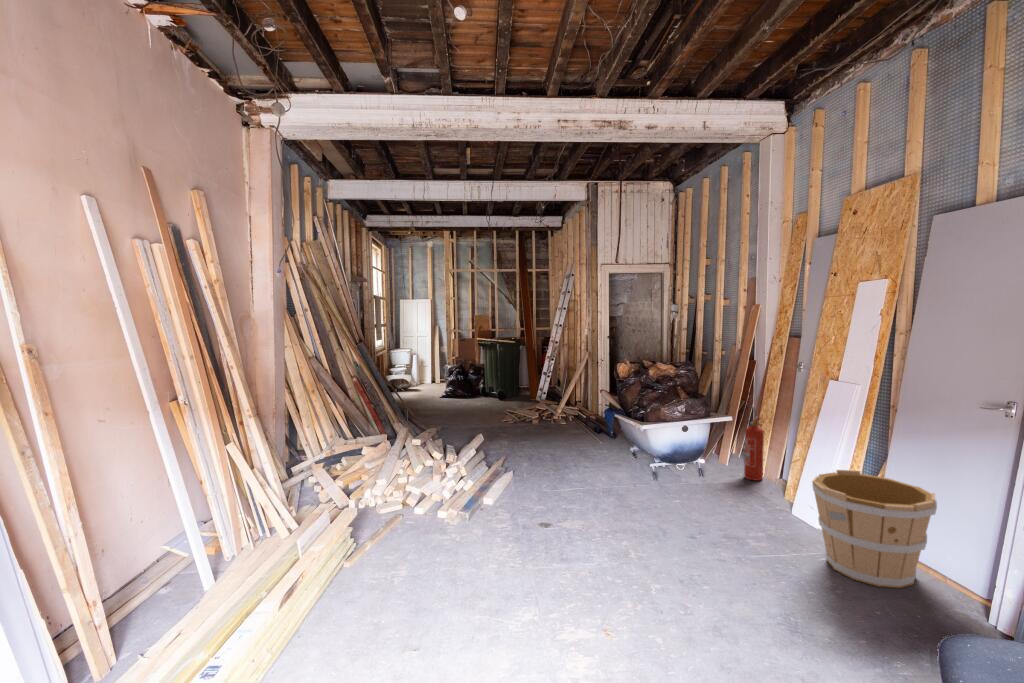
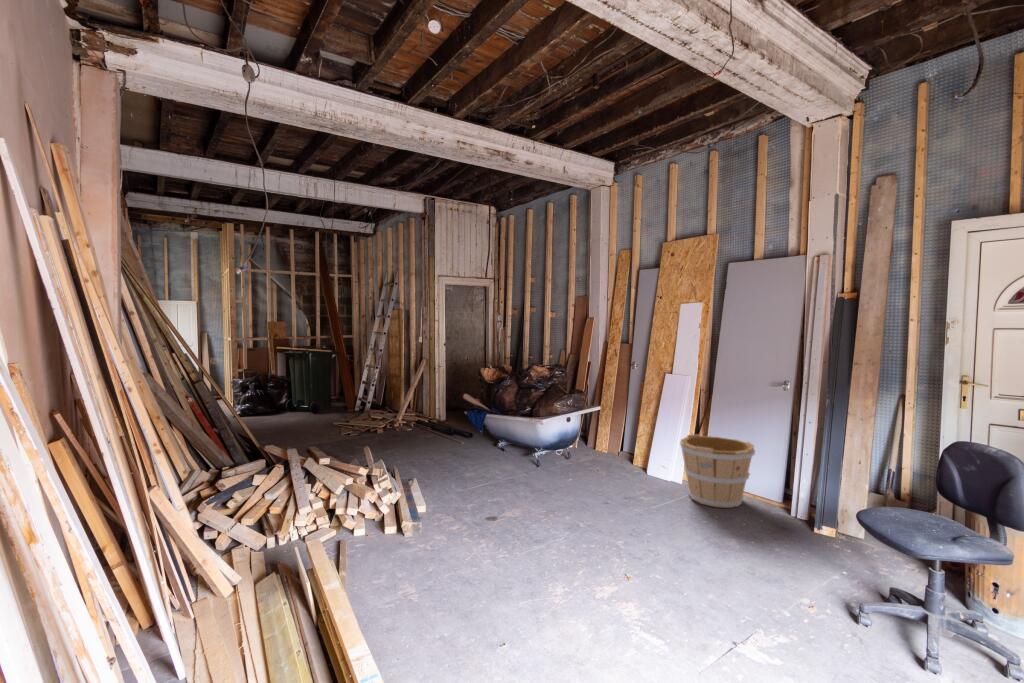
fire extinguisher: present [743,405,764,481] -> none [588,396,607,455]

